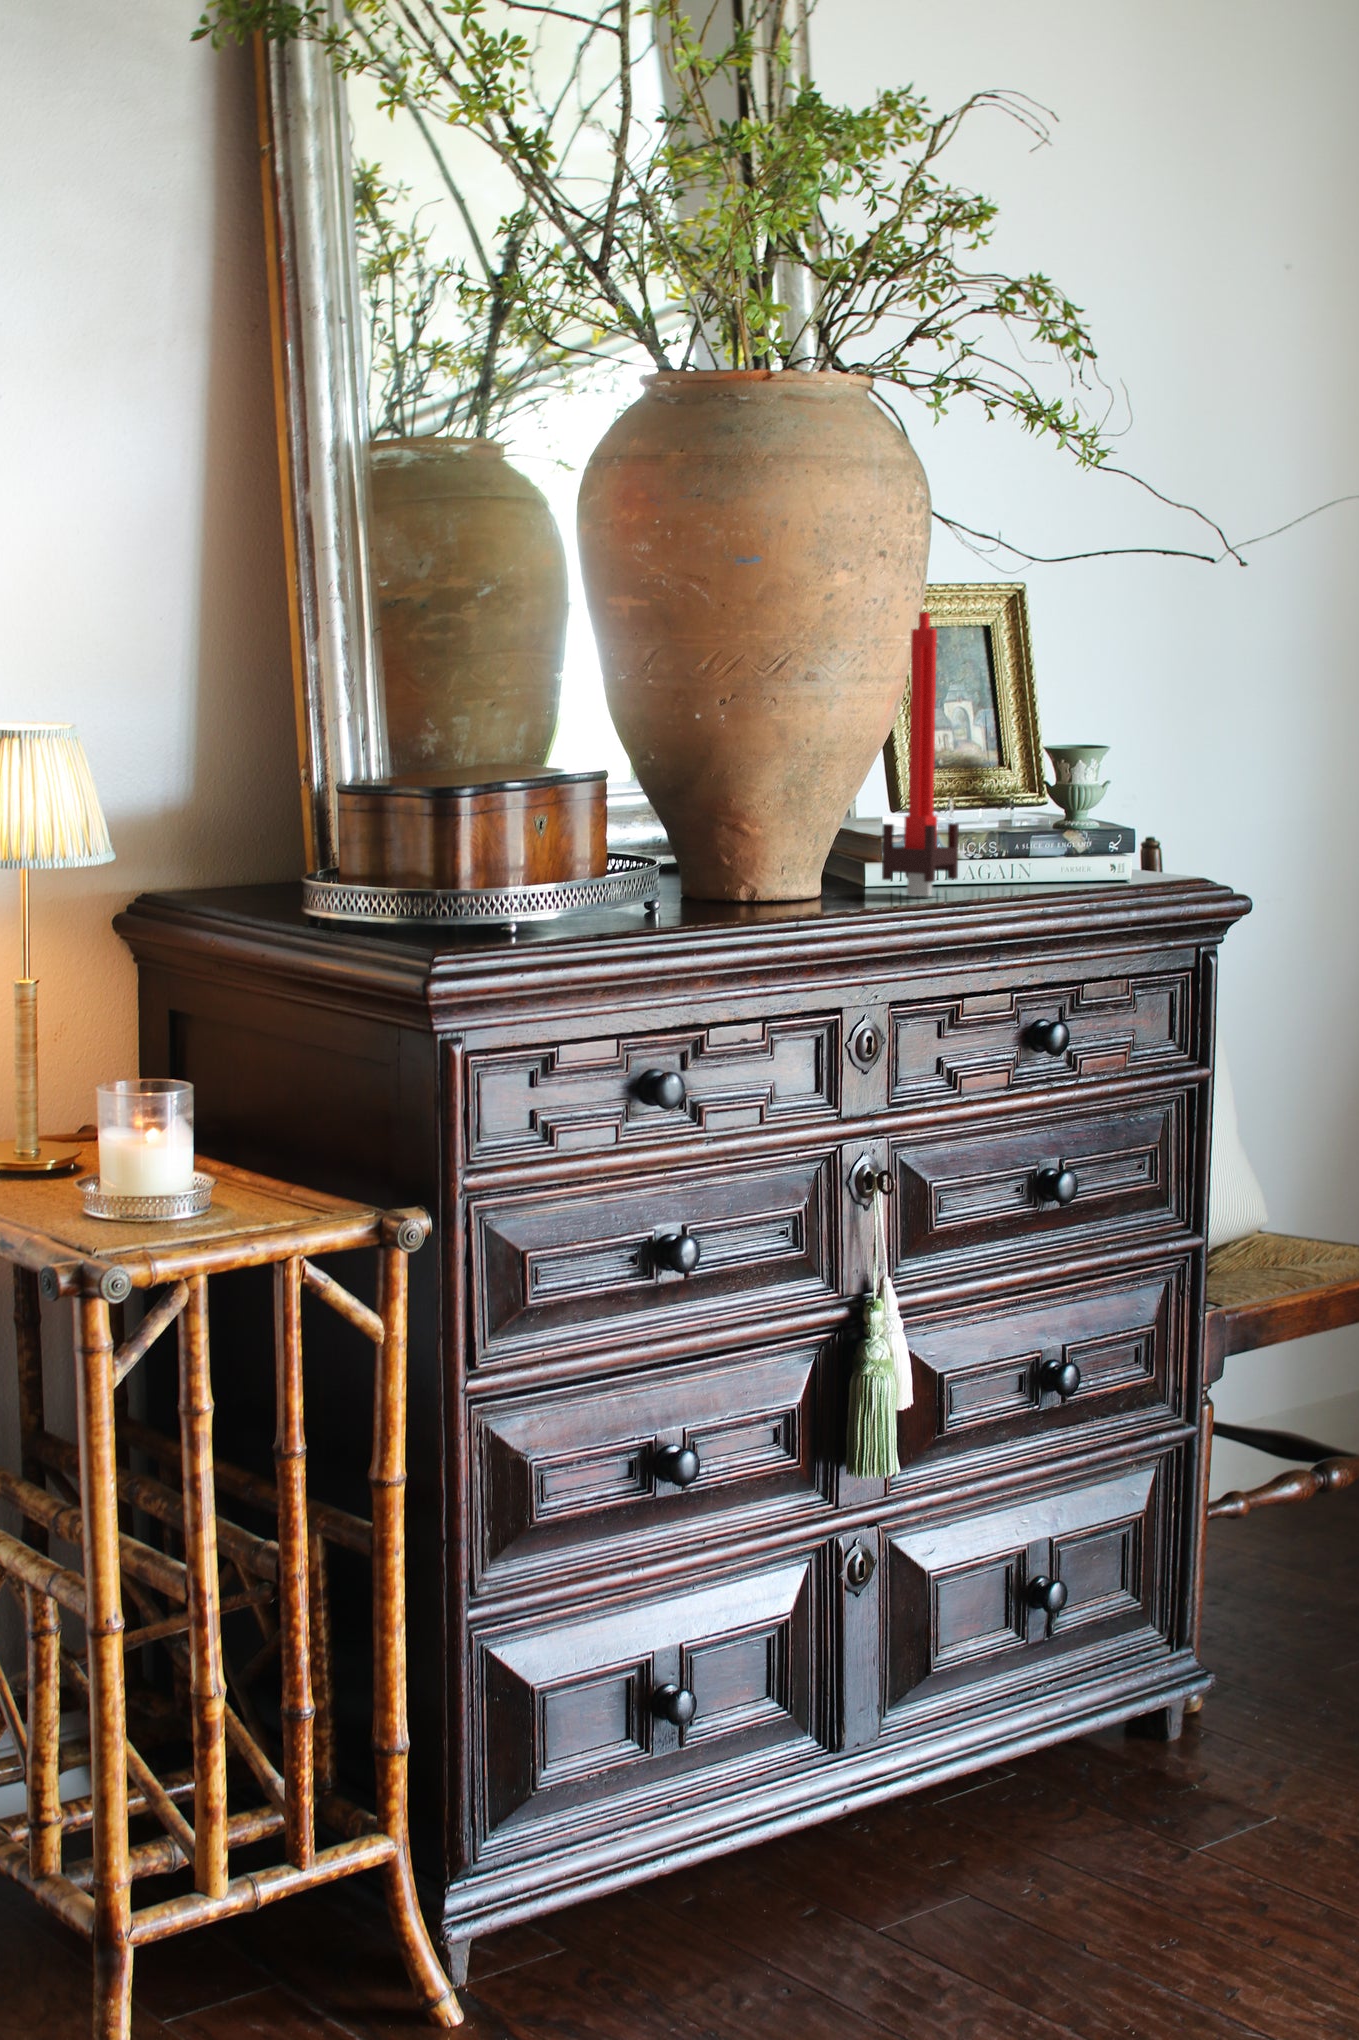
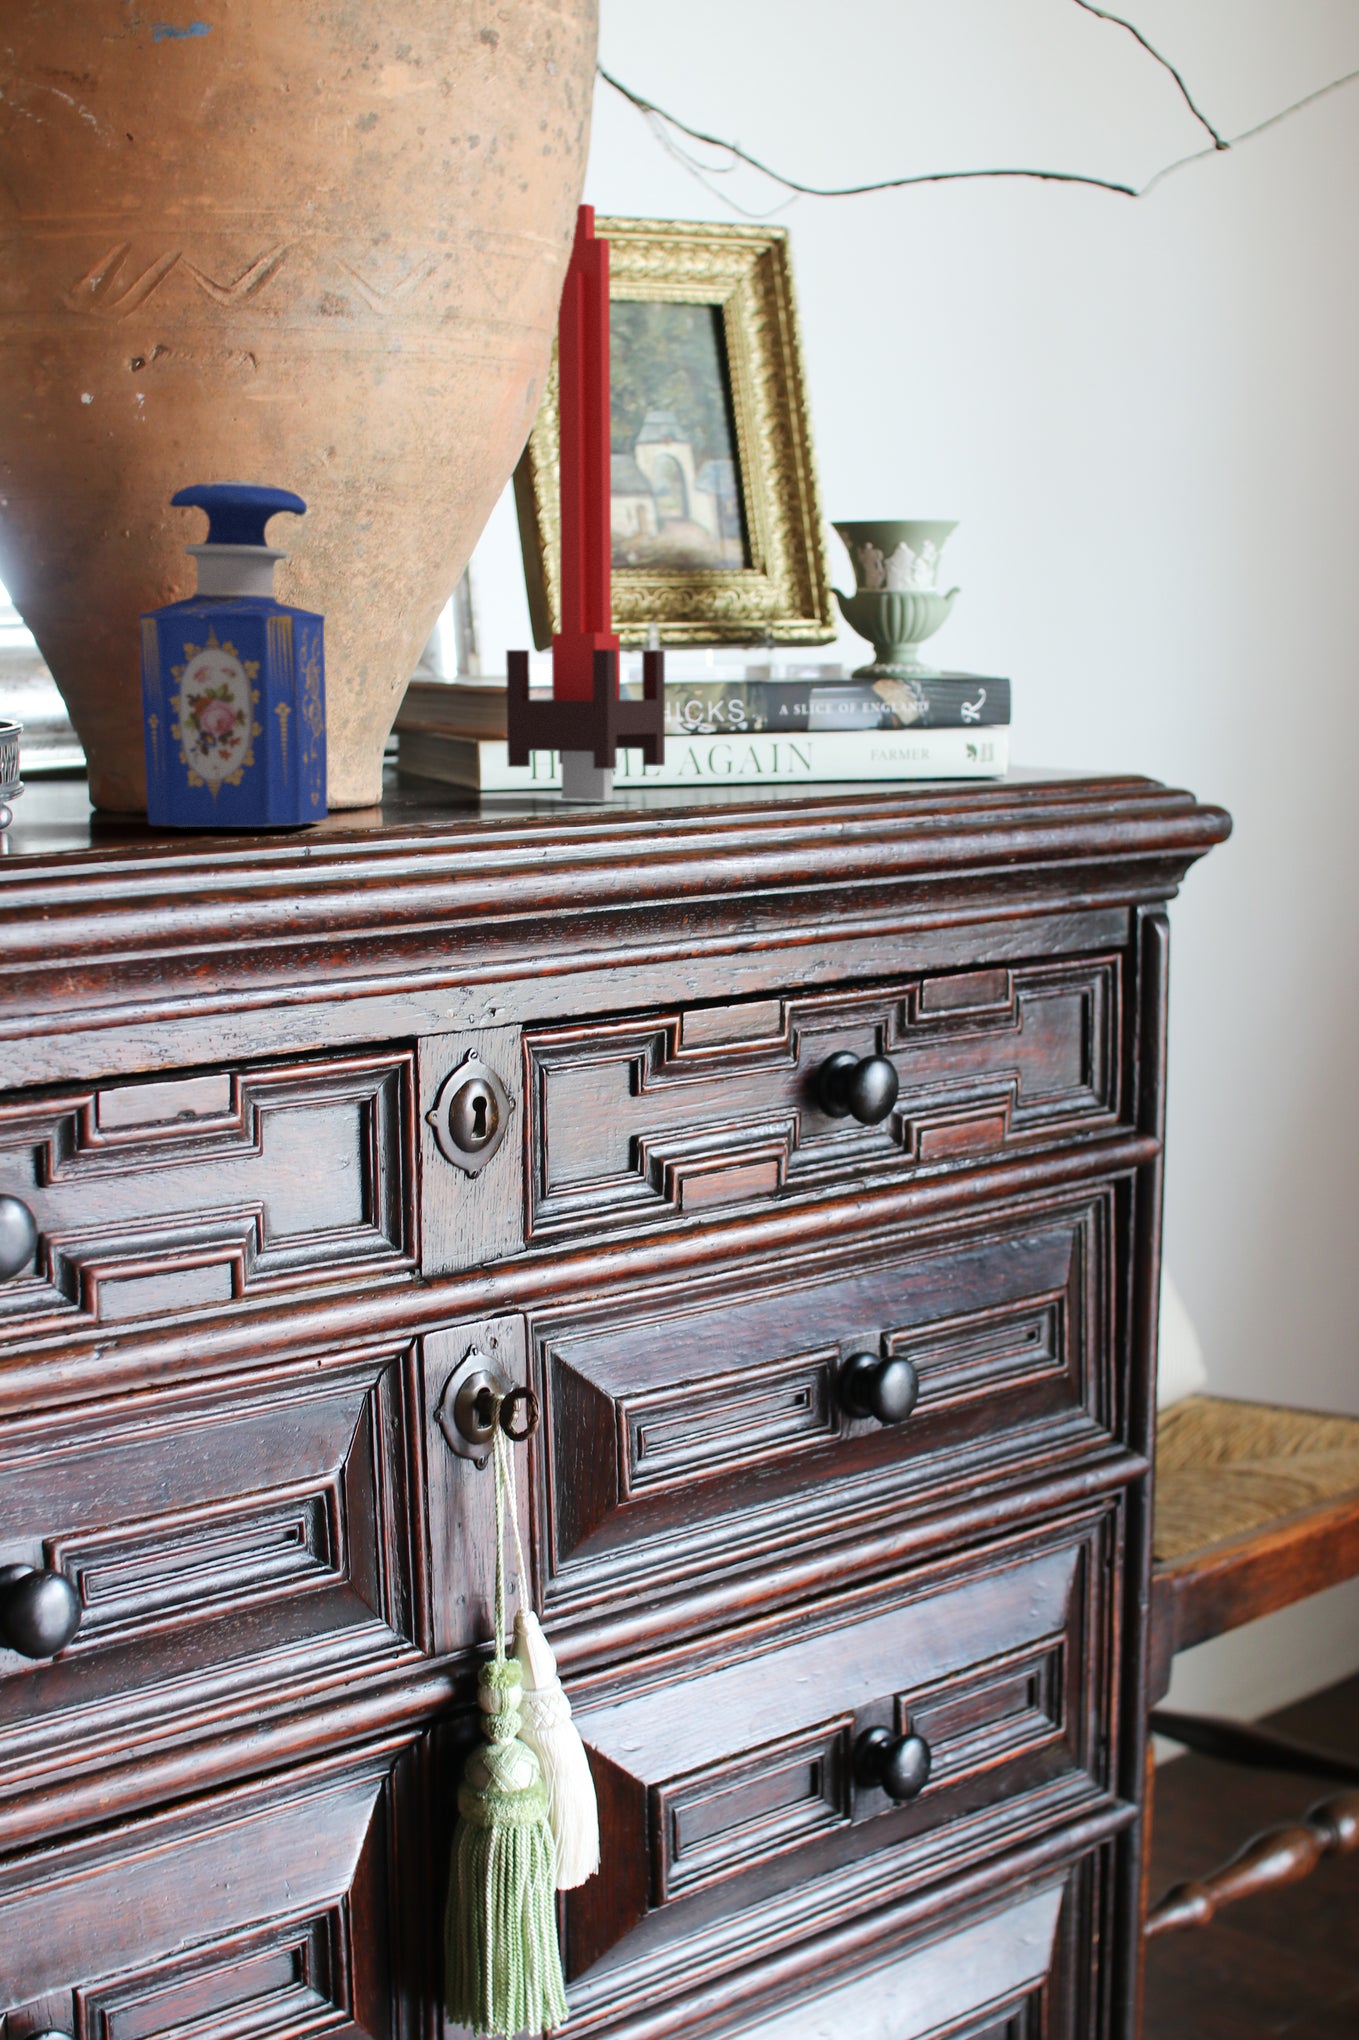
perfume bottle: none [720,752,802,911] -> present [139,478,328,827]

